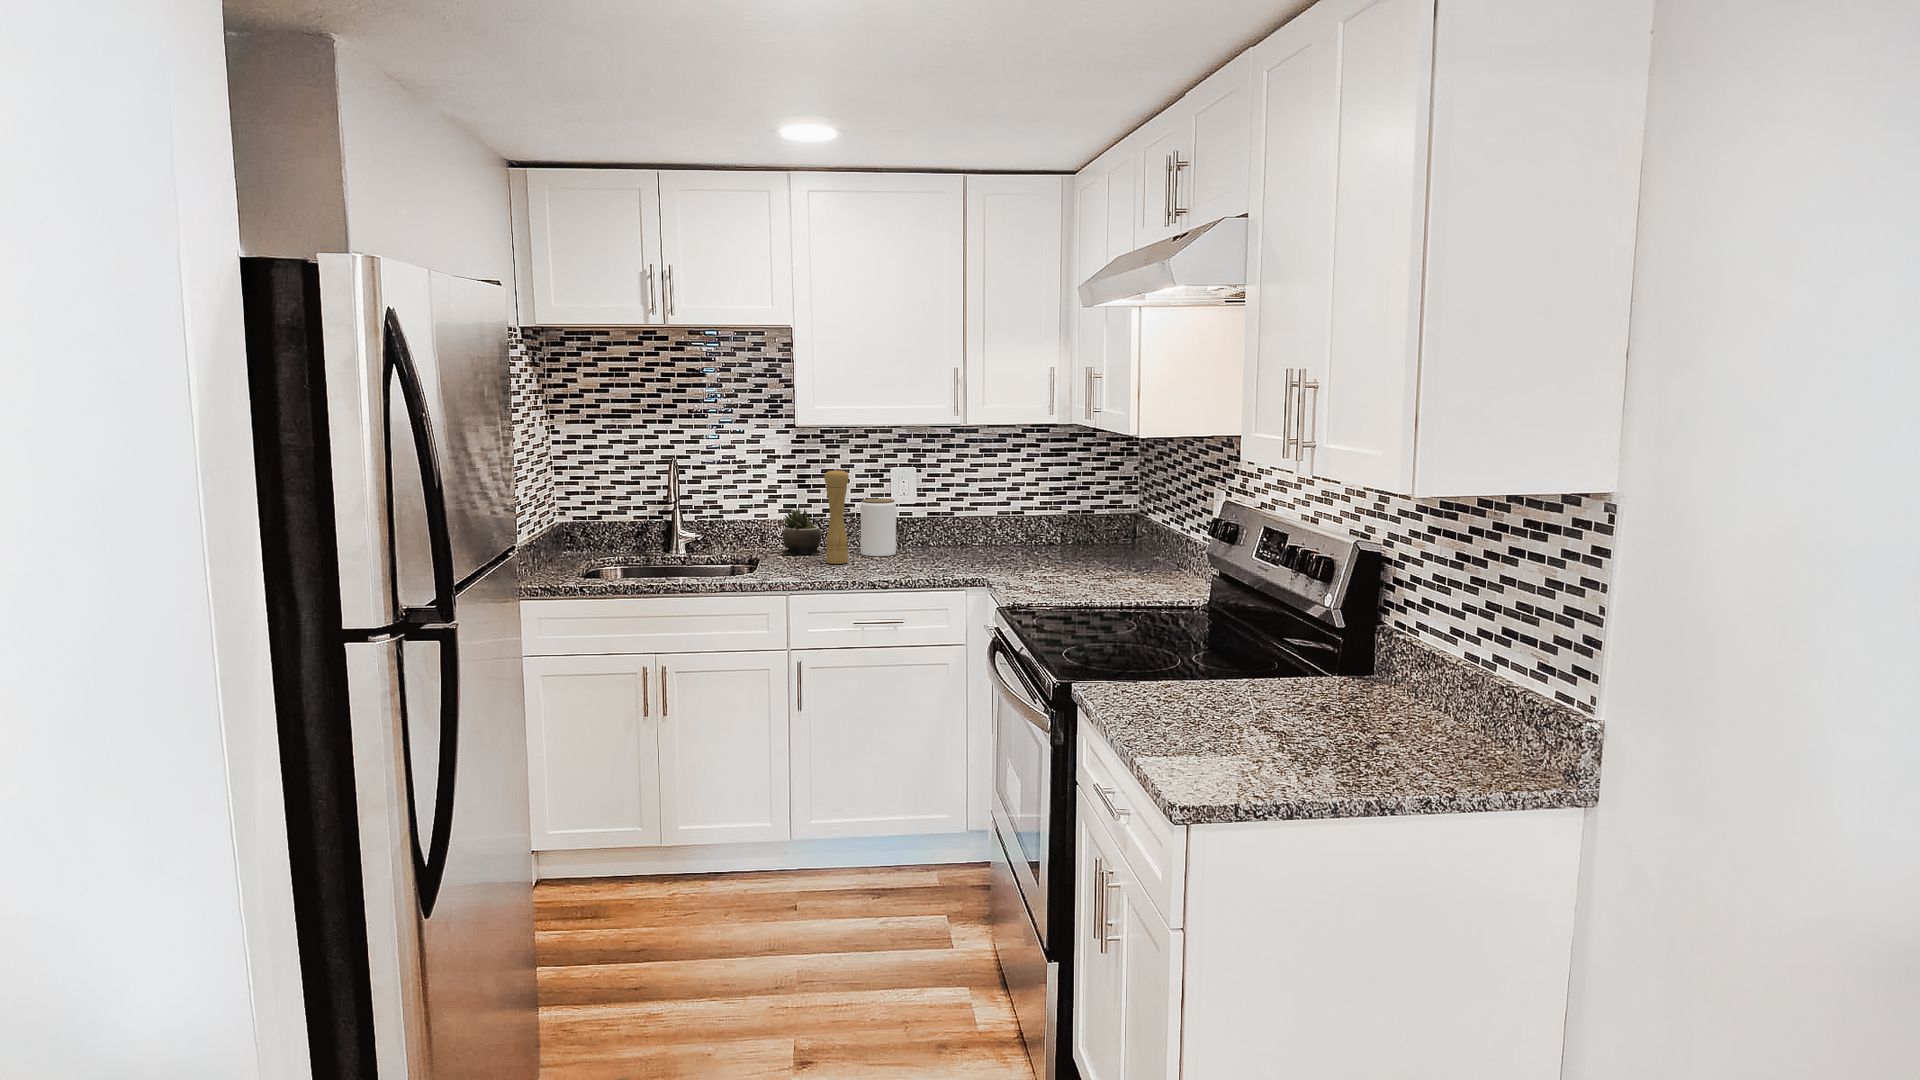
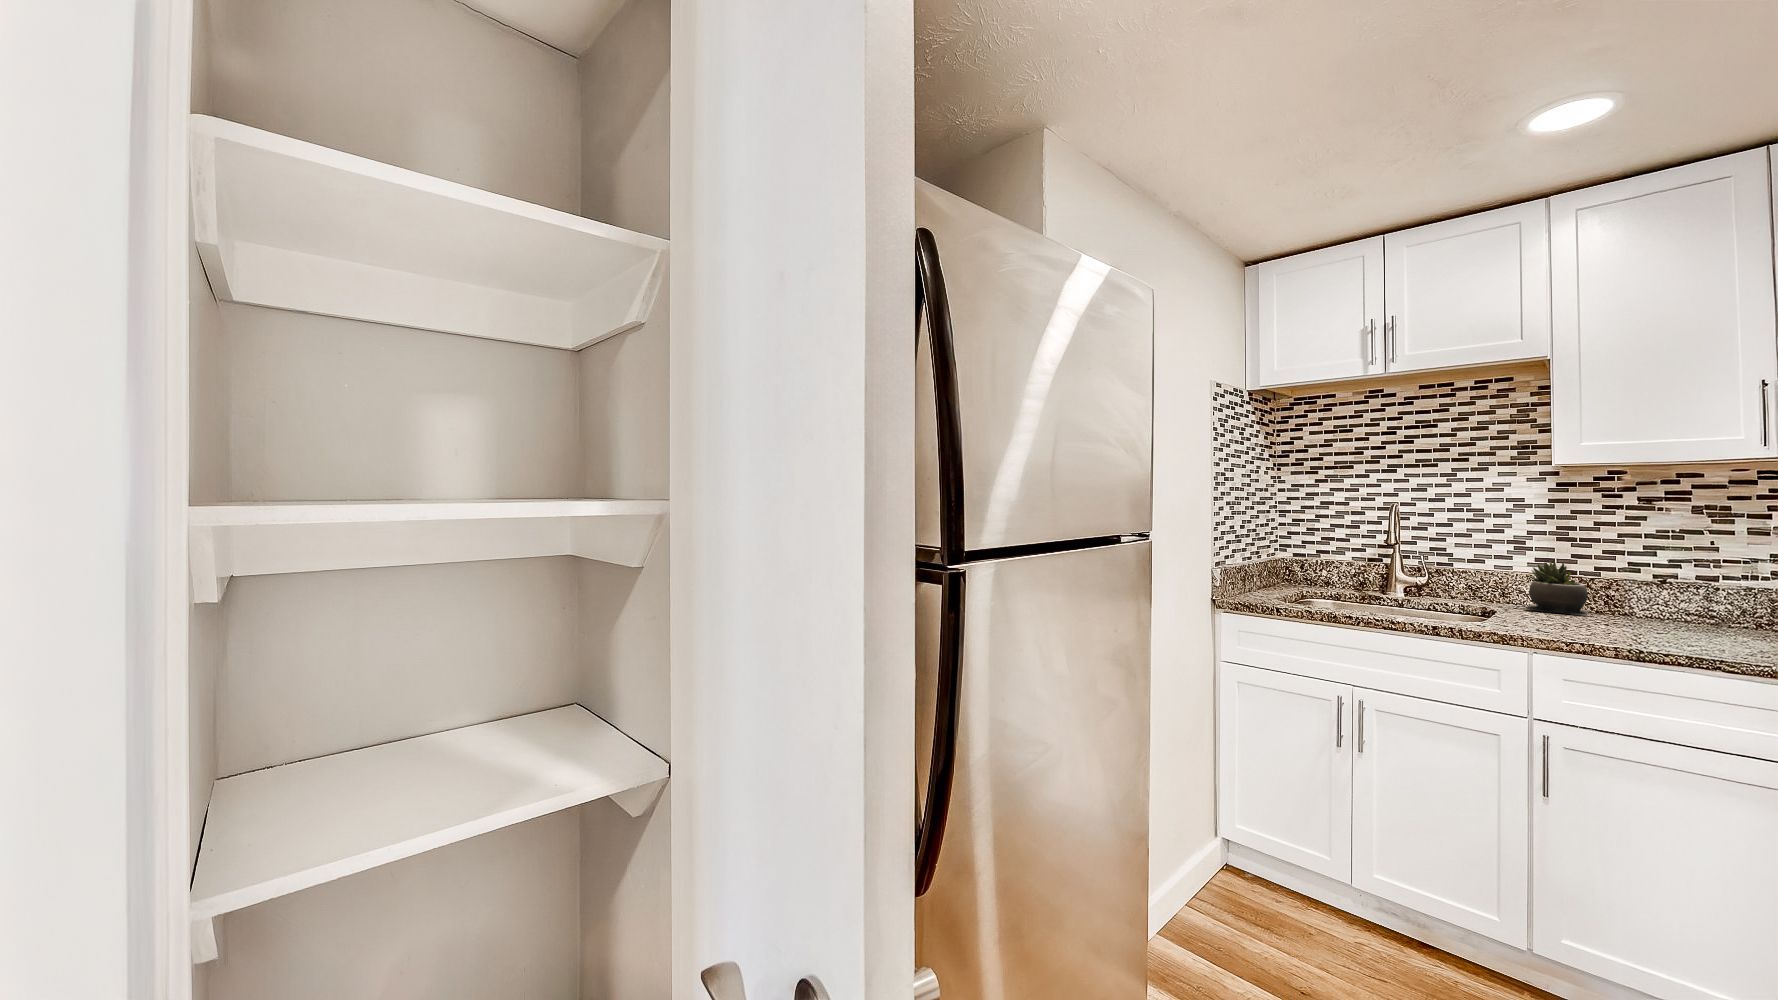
pepper mill: present [824,469,849,564] -> none [1590,515,1631,628]
jar: present [861,498,896,556] -> none [1652,556,1718,629]

